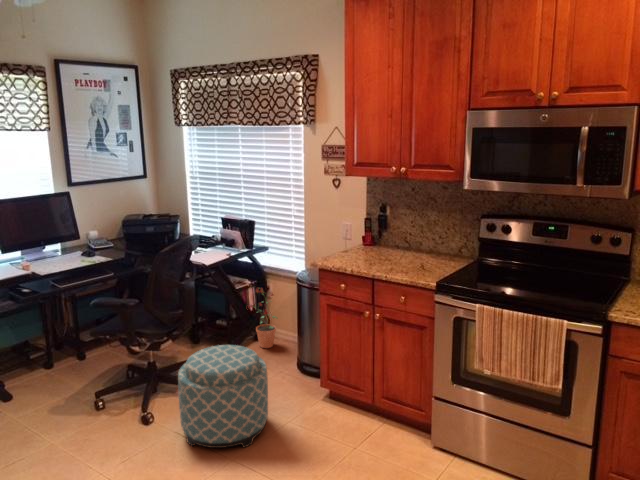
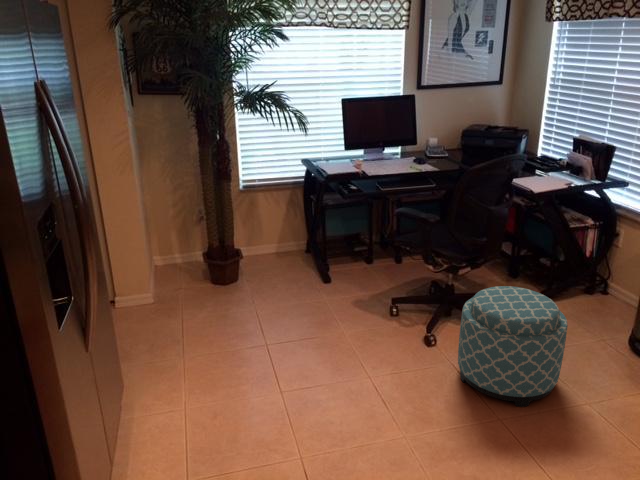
potted plant: present [248,288,277,348] -> none [580,231,621,307]

